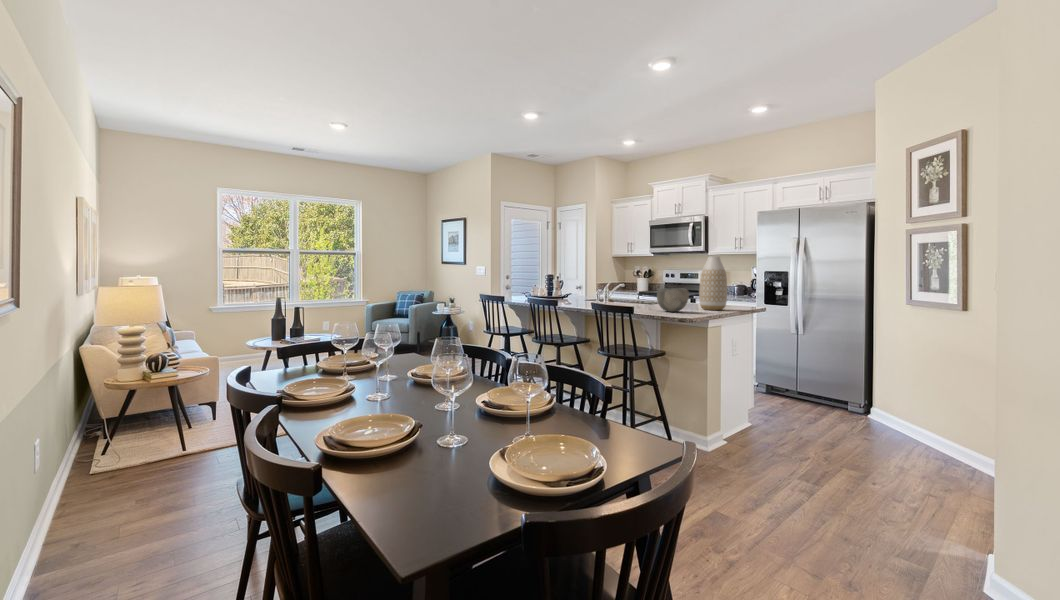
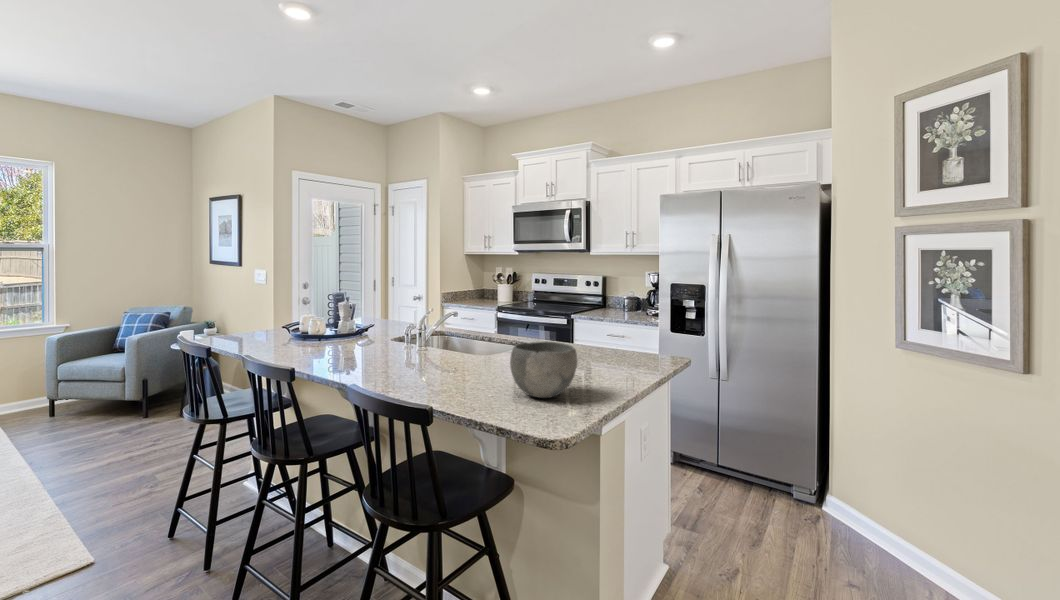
vase: present [699,256,727,310] -> none [592,270,640,372]

